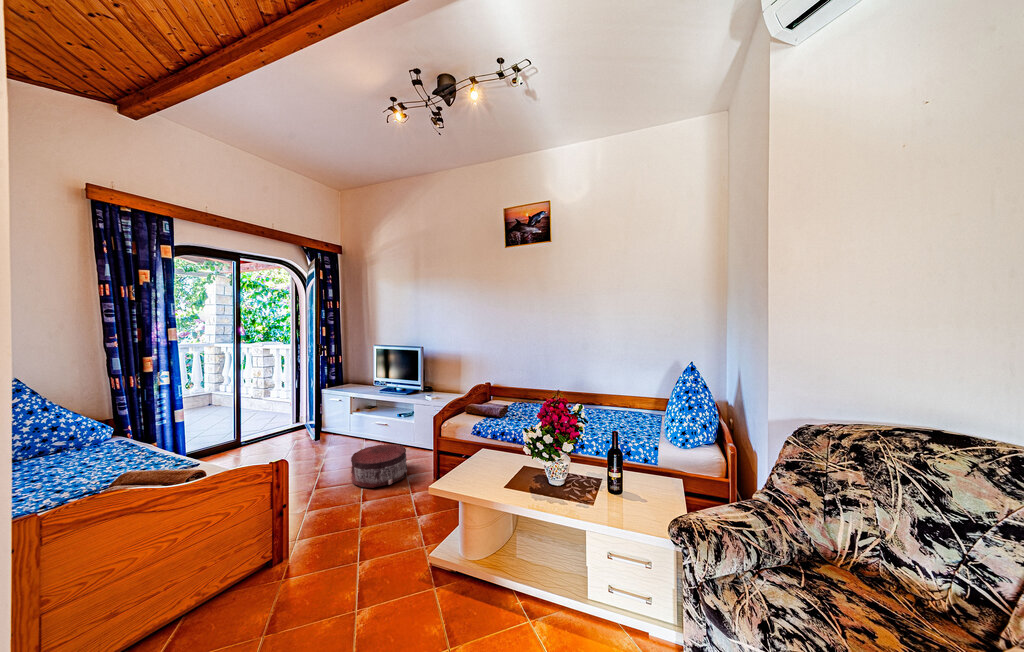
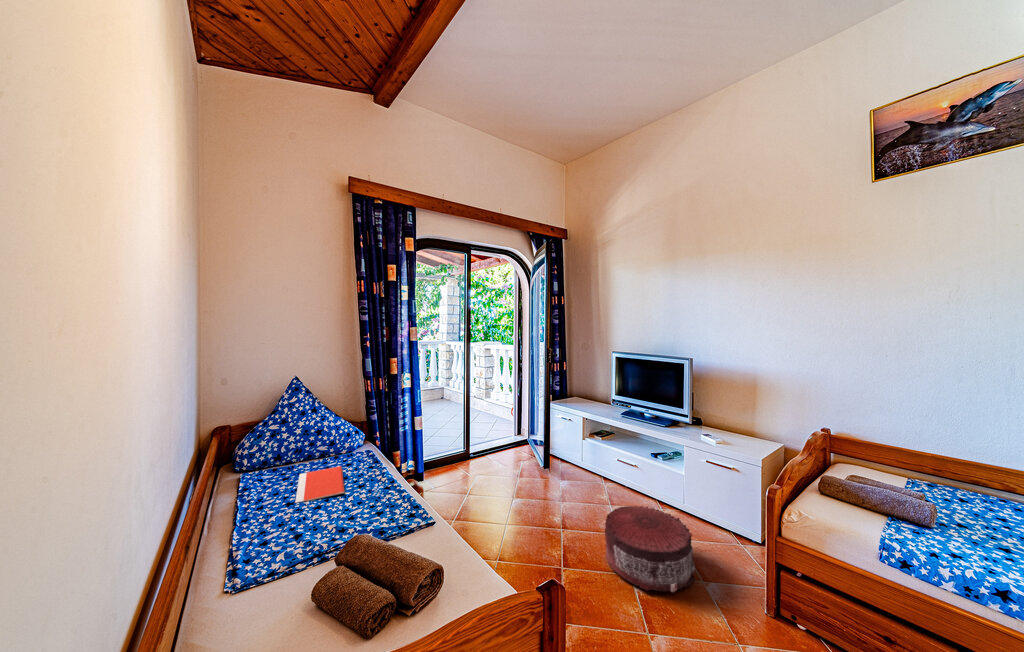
notebook: none [35,452,100,479] -> present [295,466,344,503]

